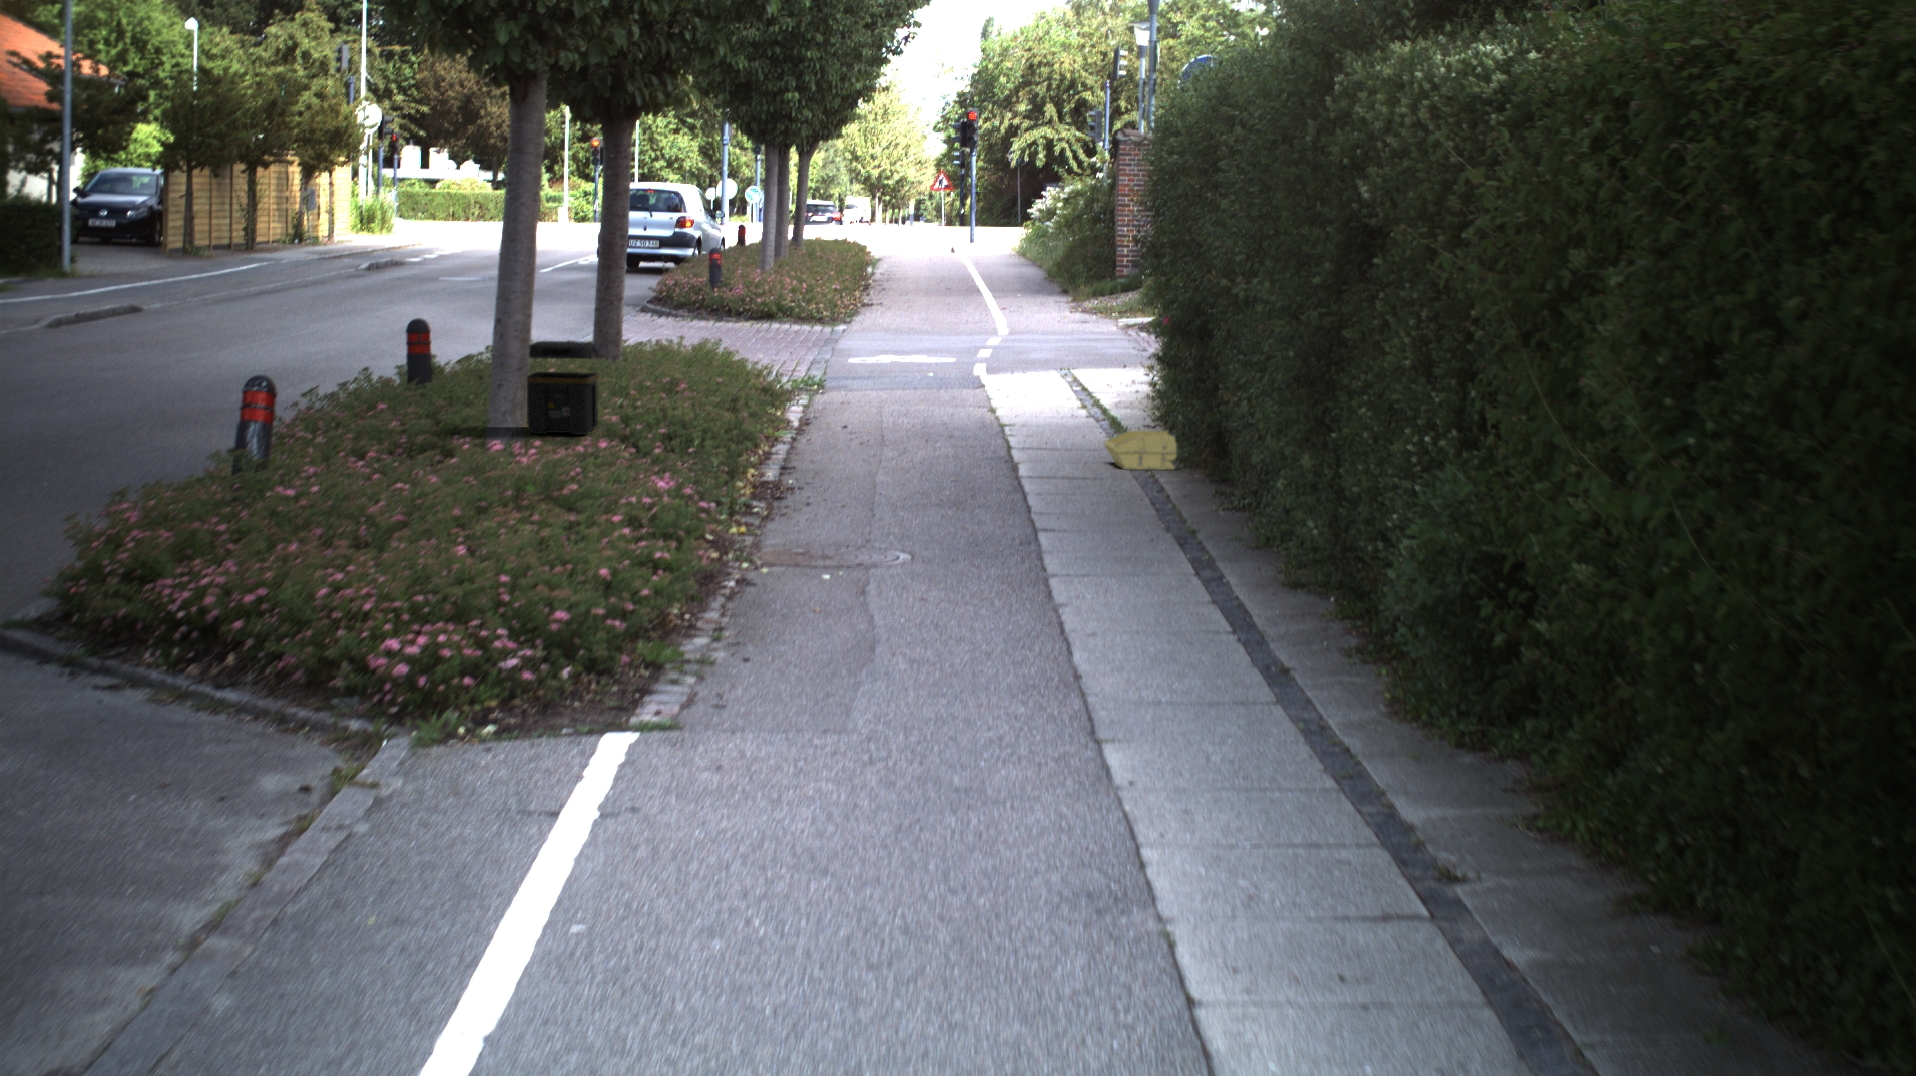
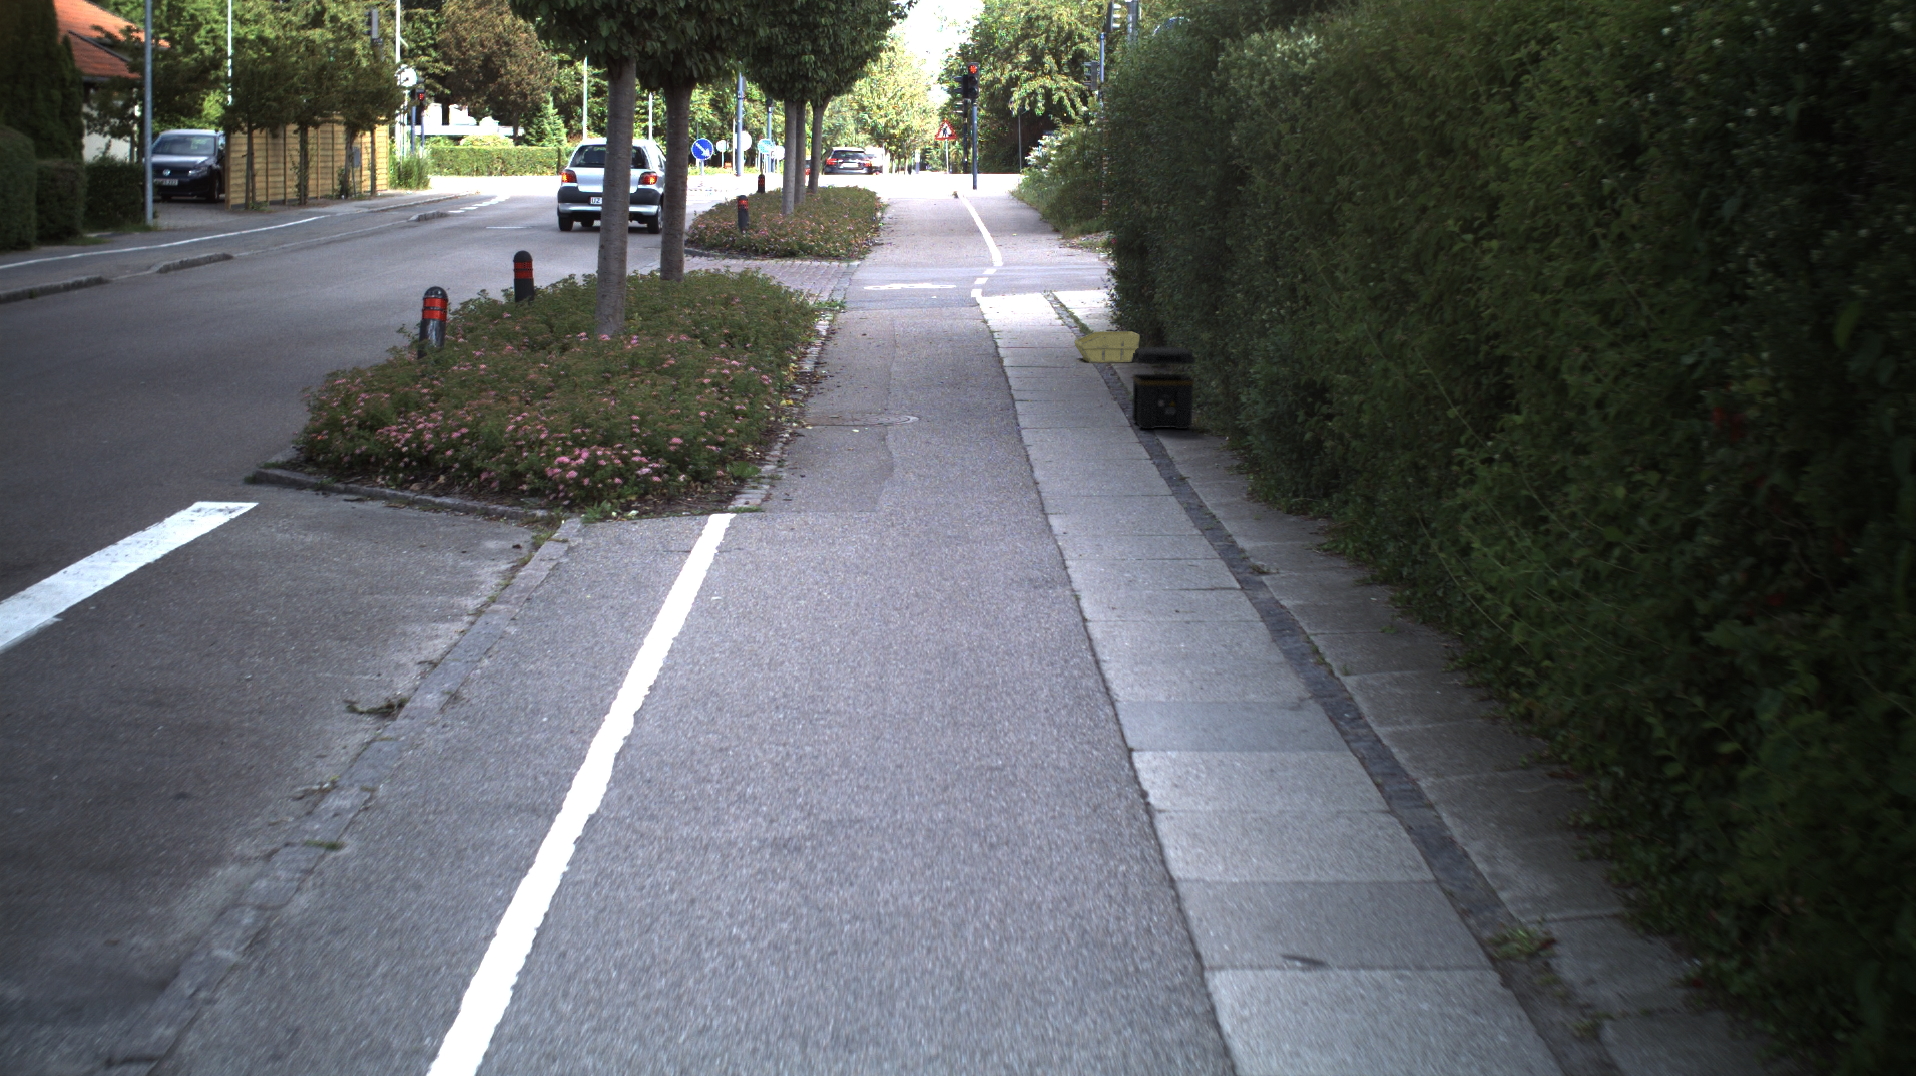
toolbox: present [527,341,598,435] -> present [1132,347,1195,429]

